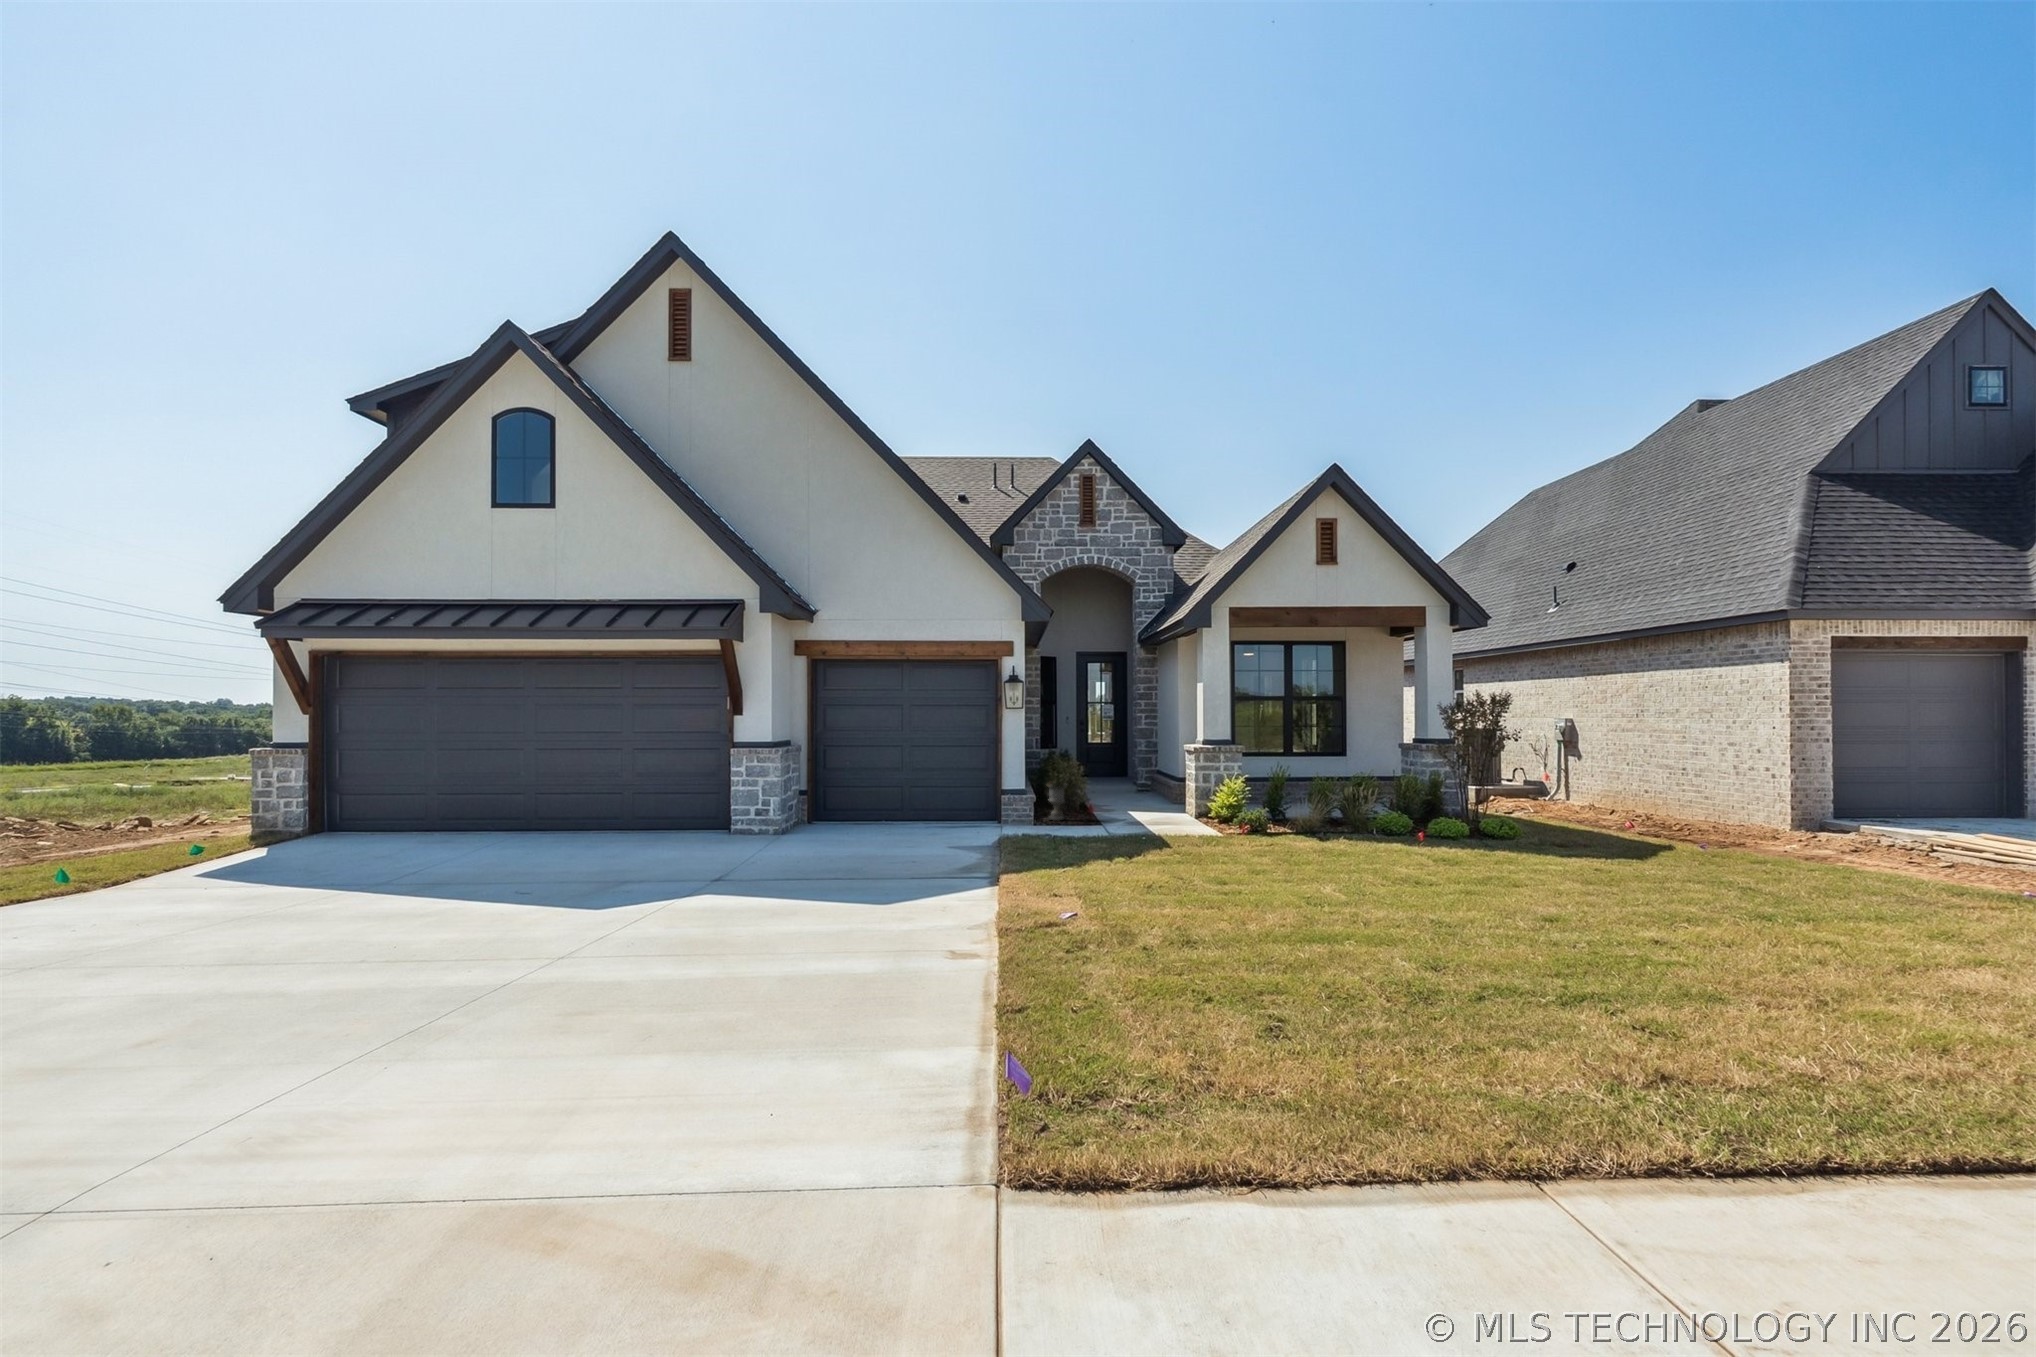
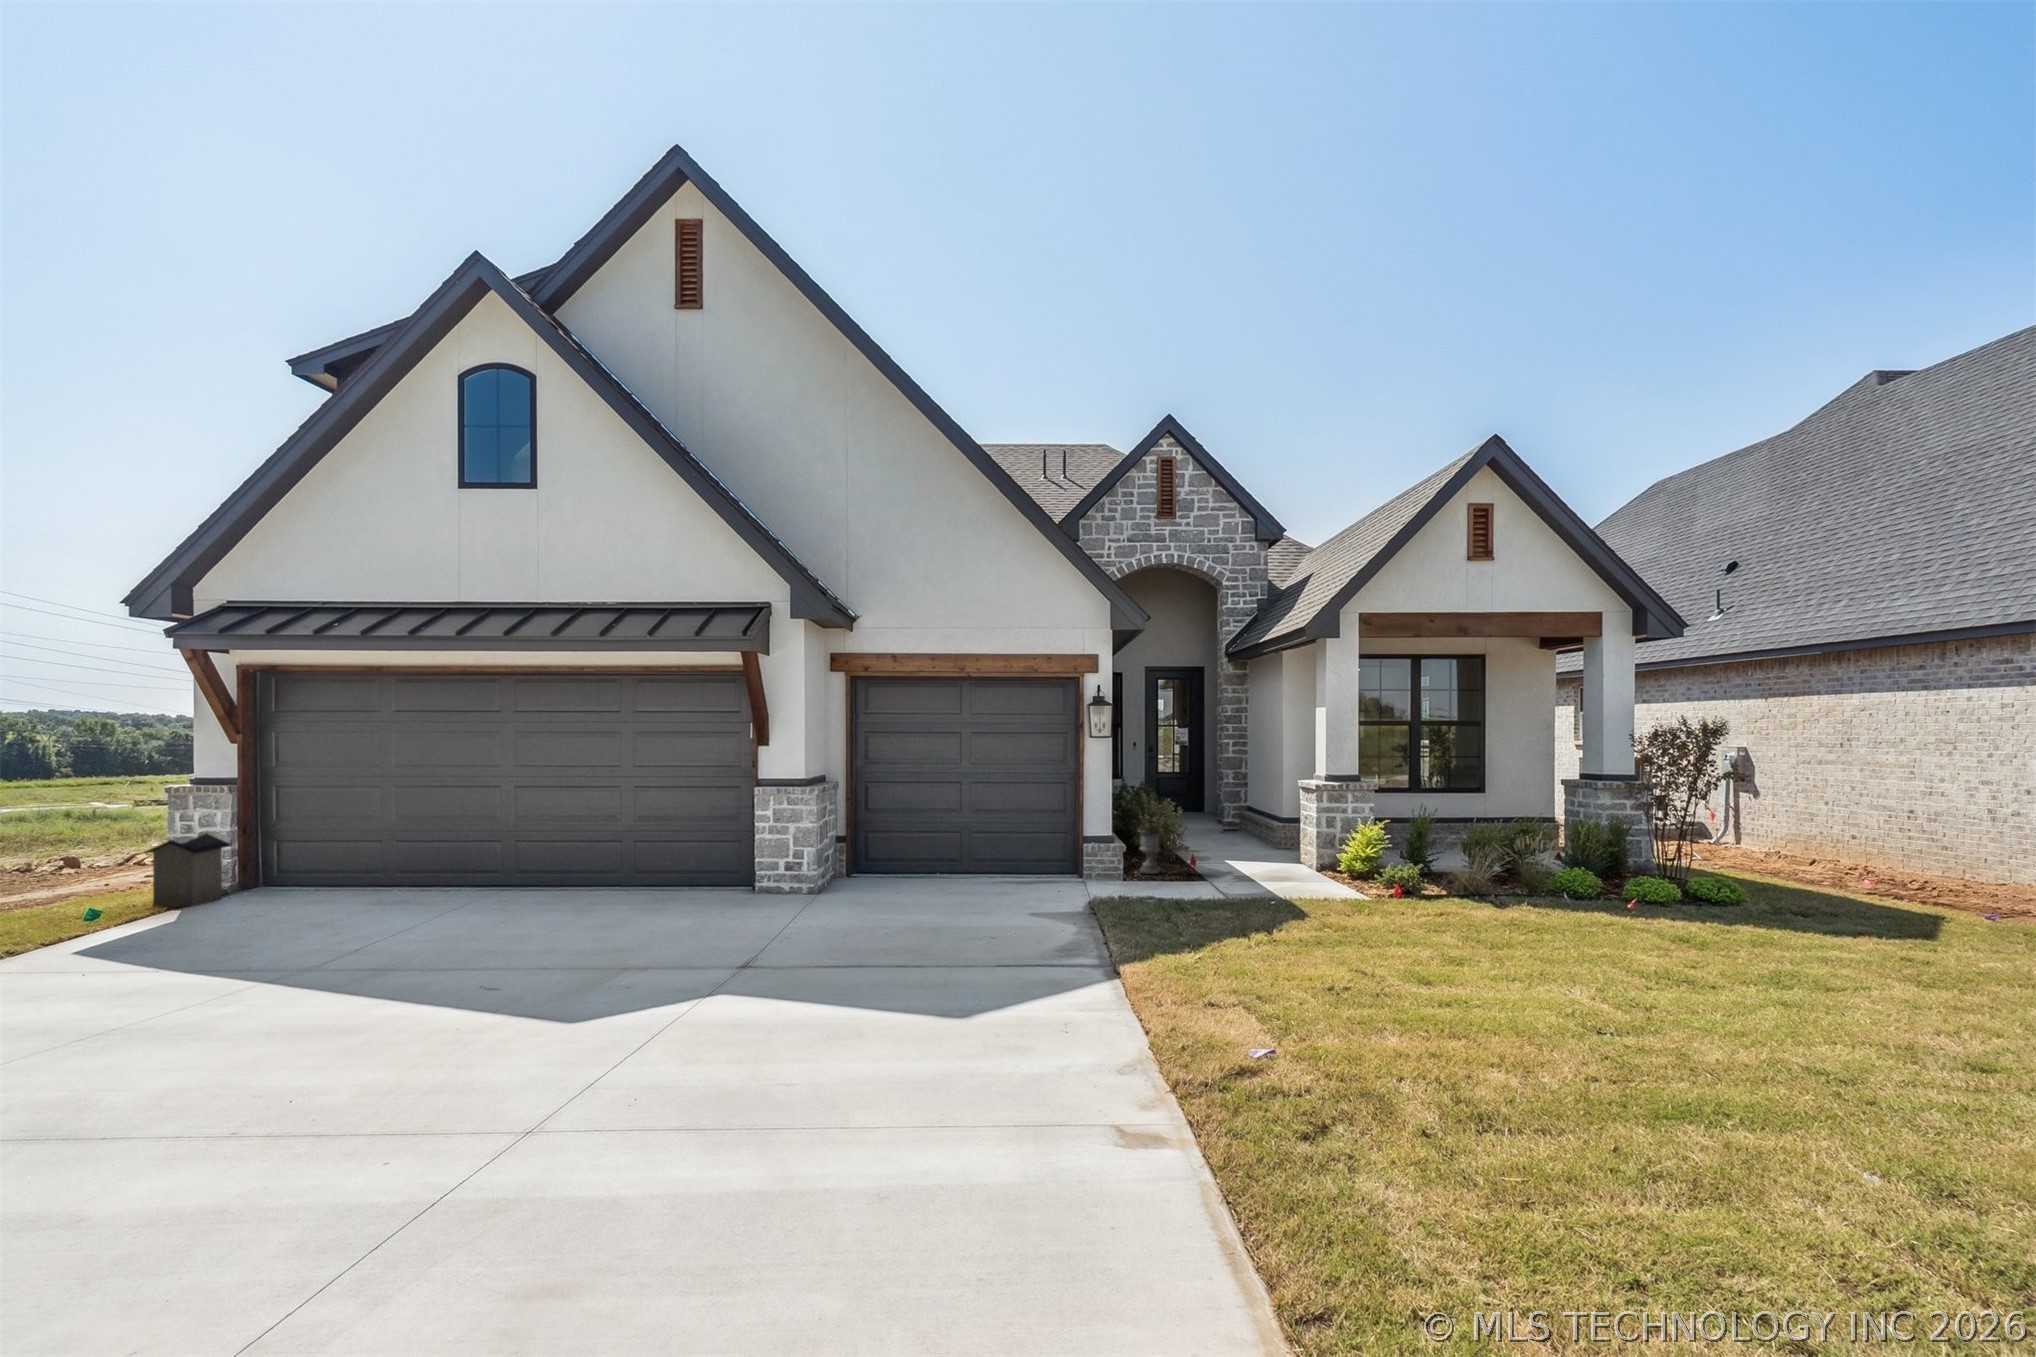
trash can: none [236,788,304,846] -> present [144,834,230,907]

